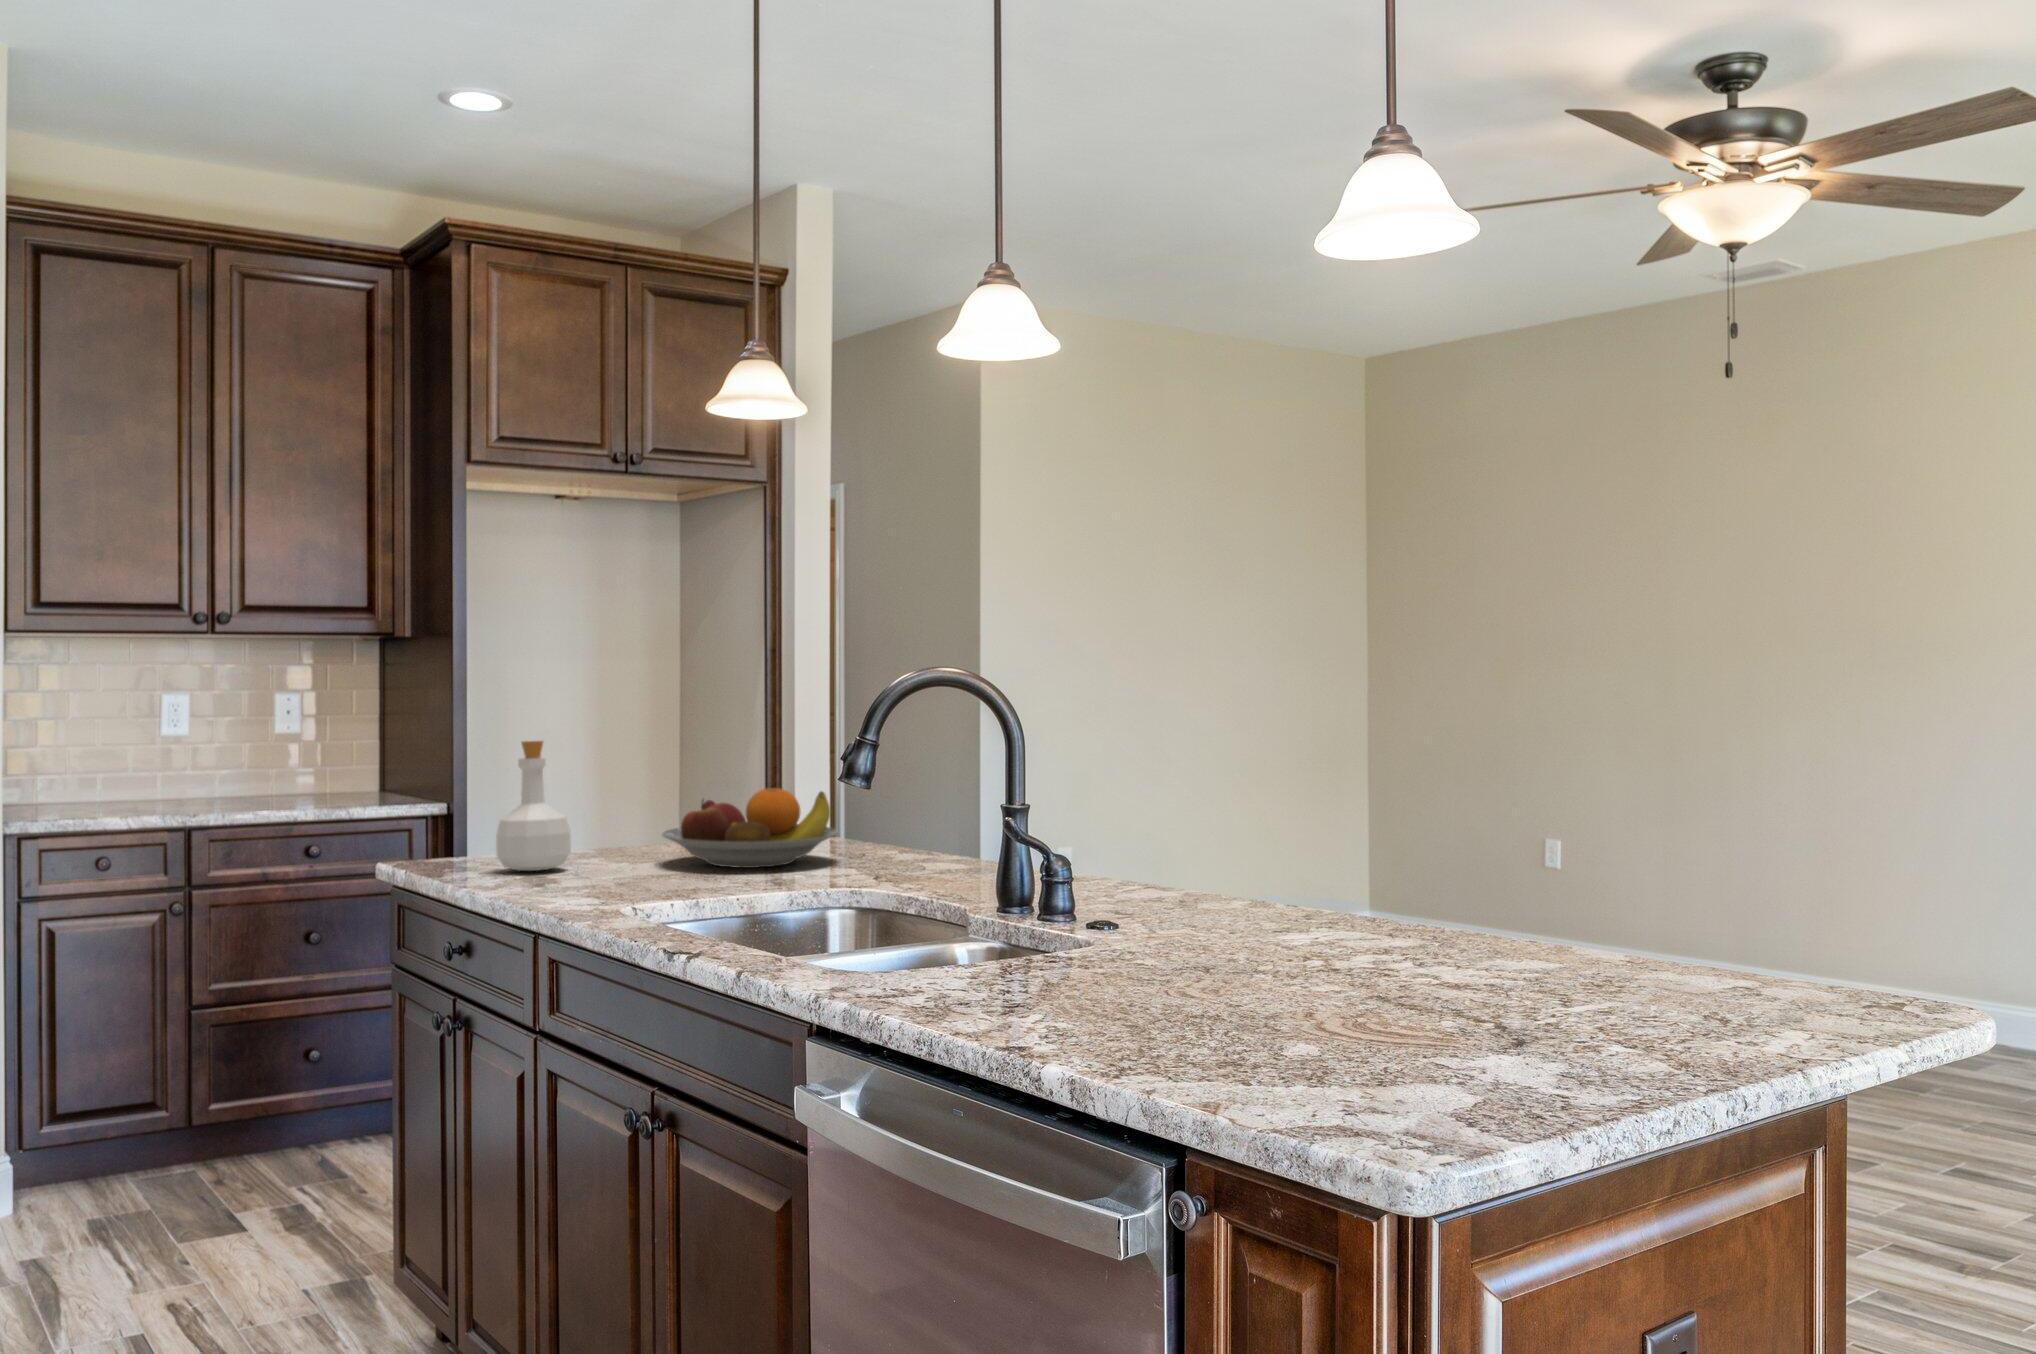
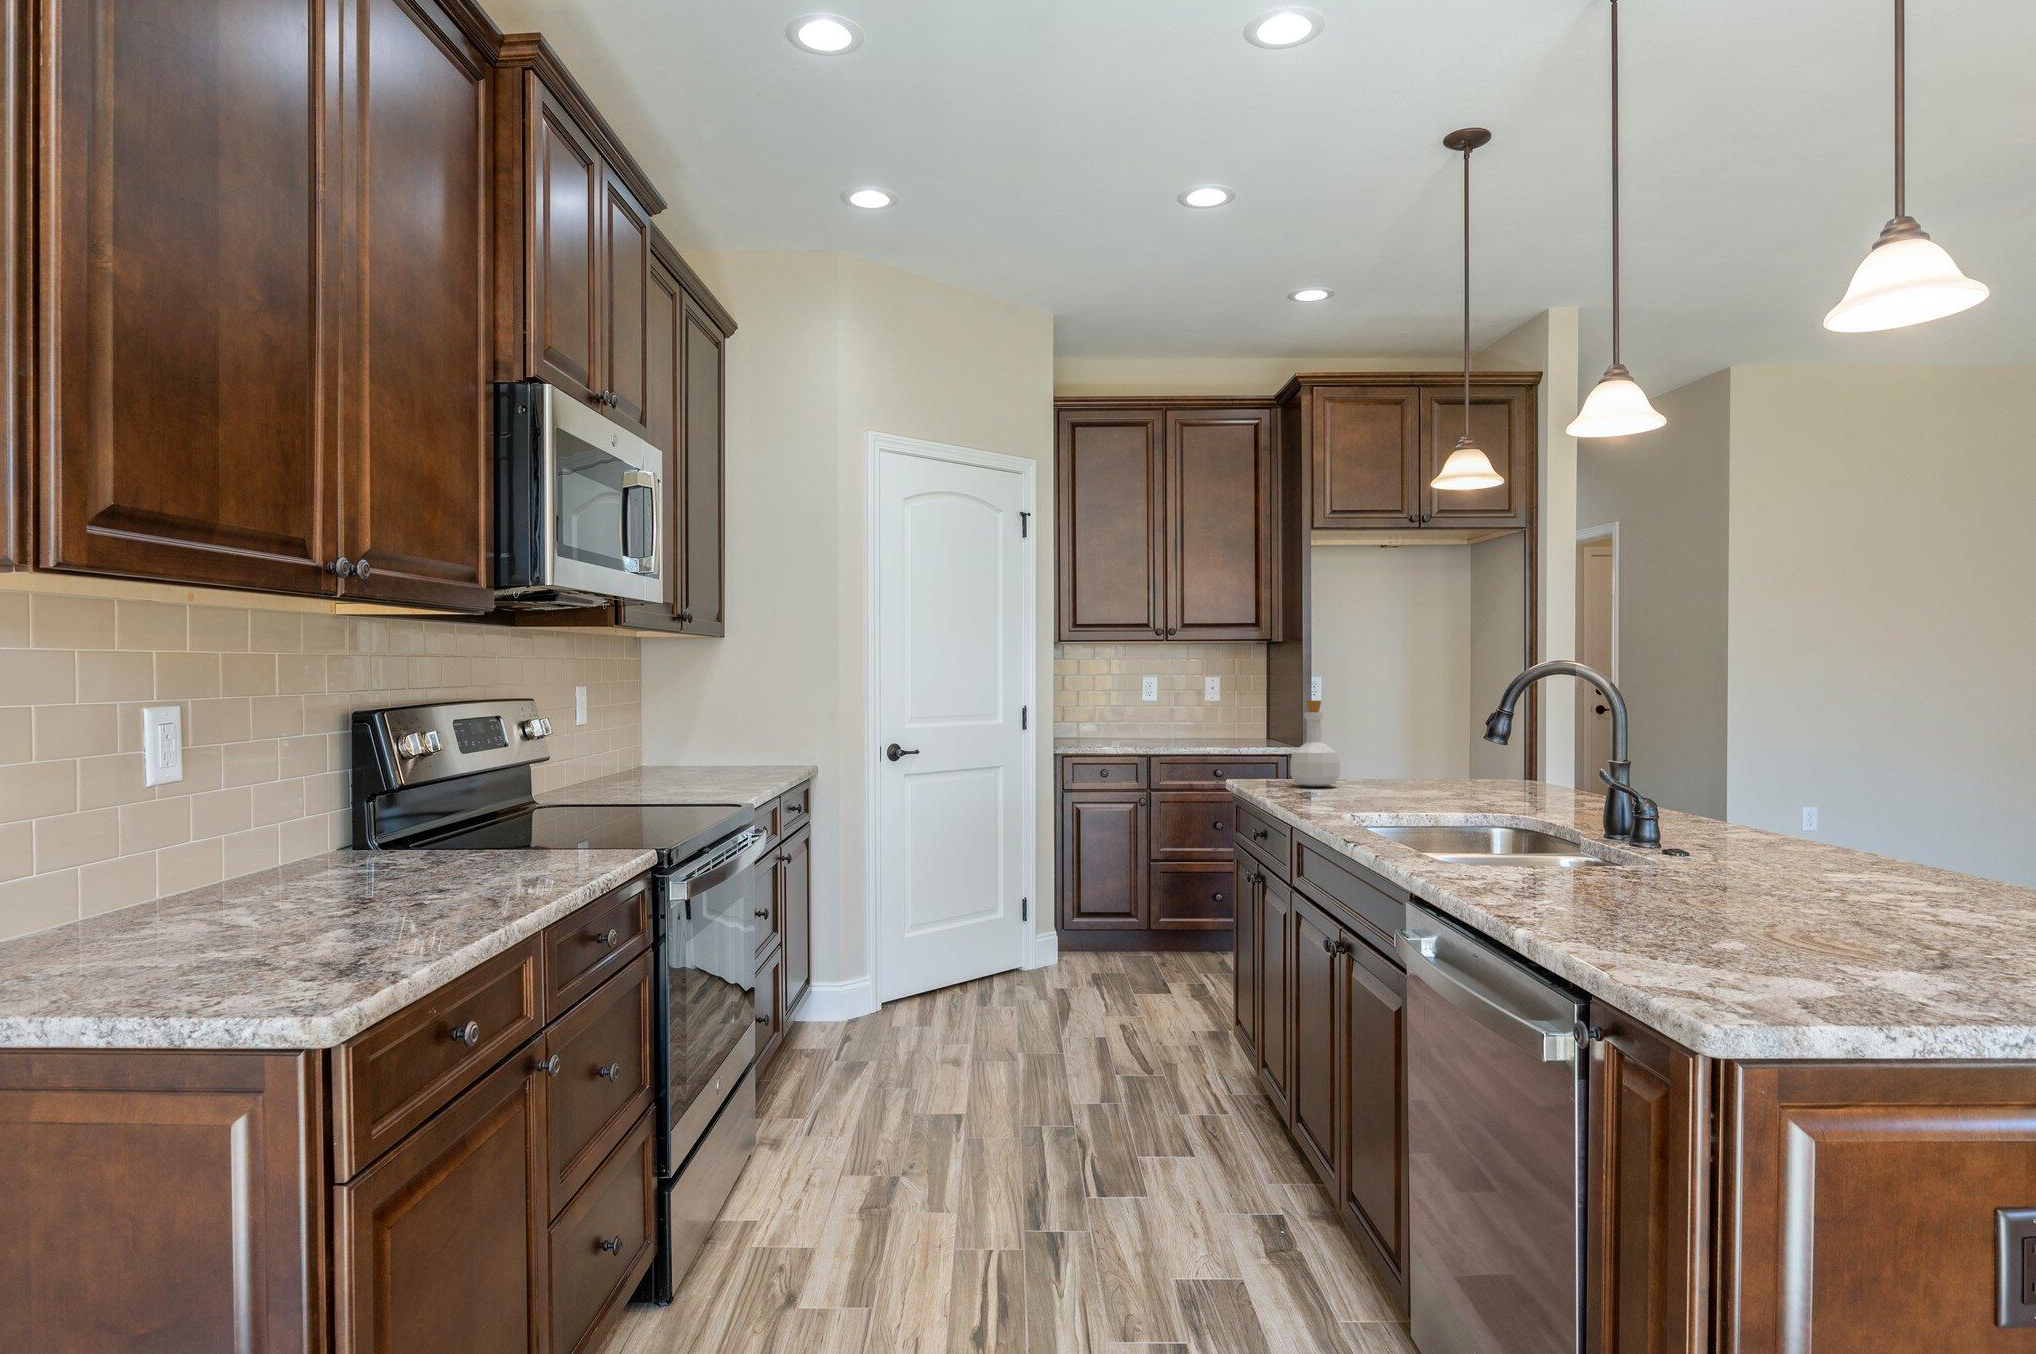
fruit bowl: present [662,788,838,868] -> none [1404,738,1541,794]

